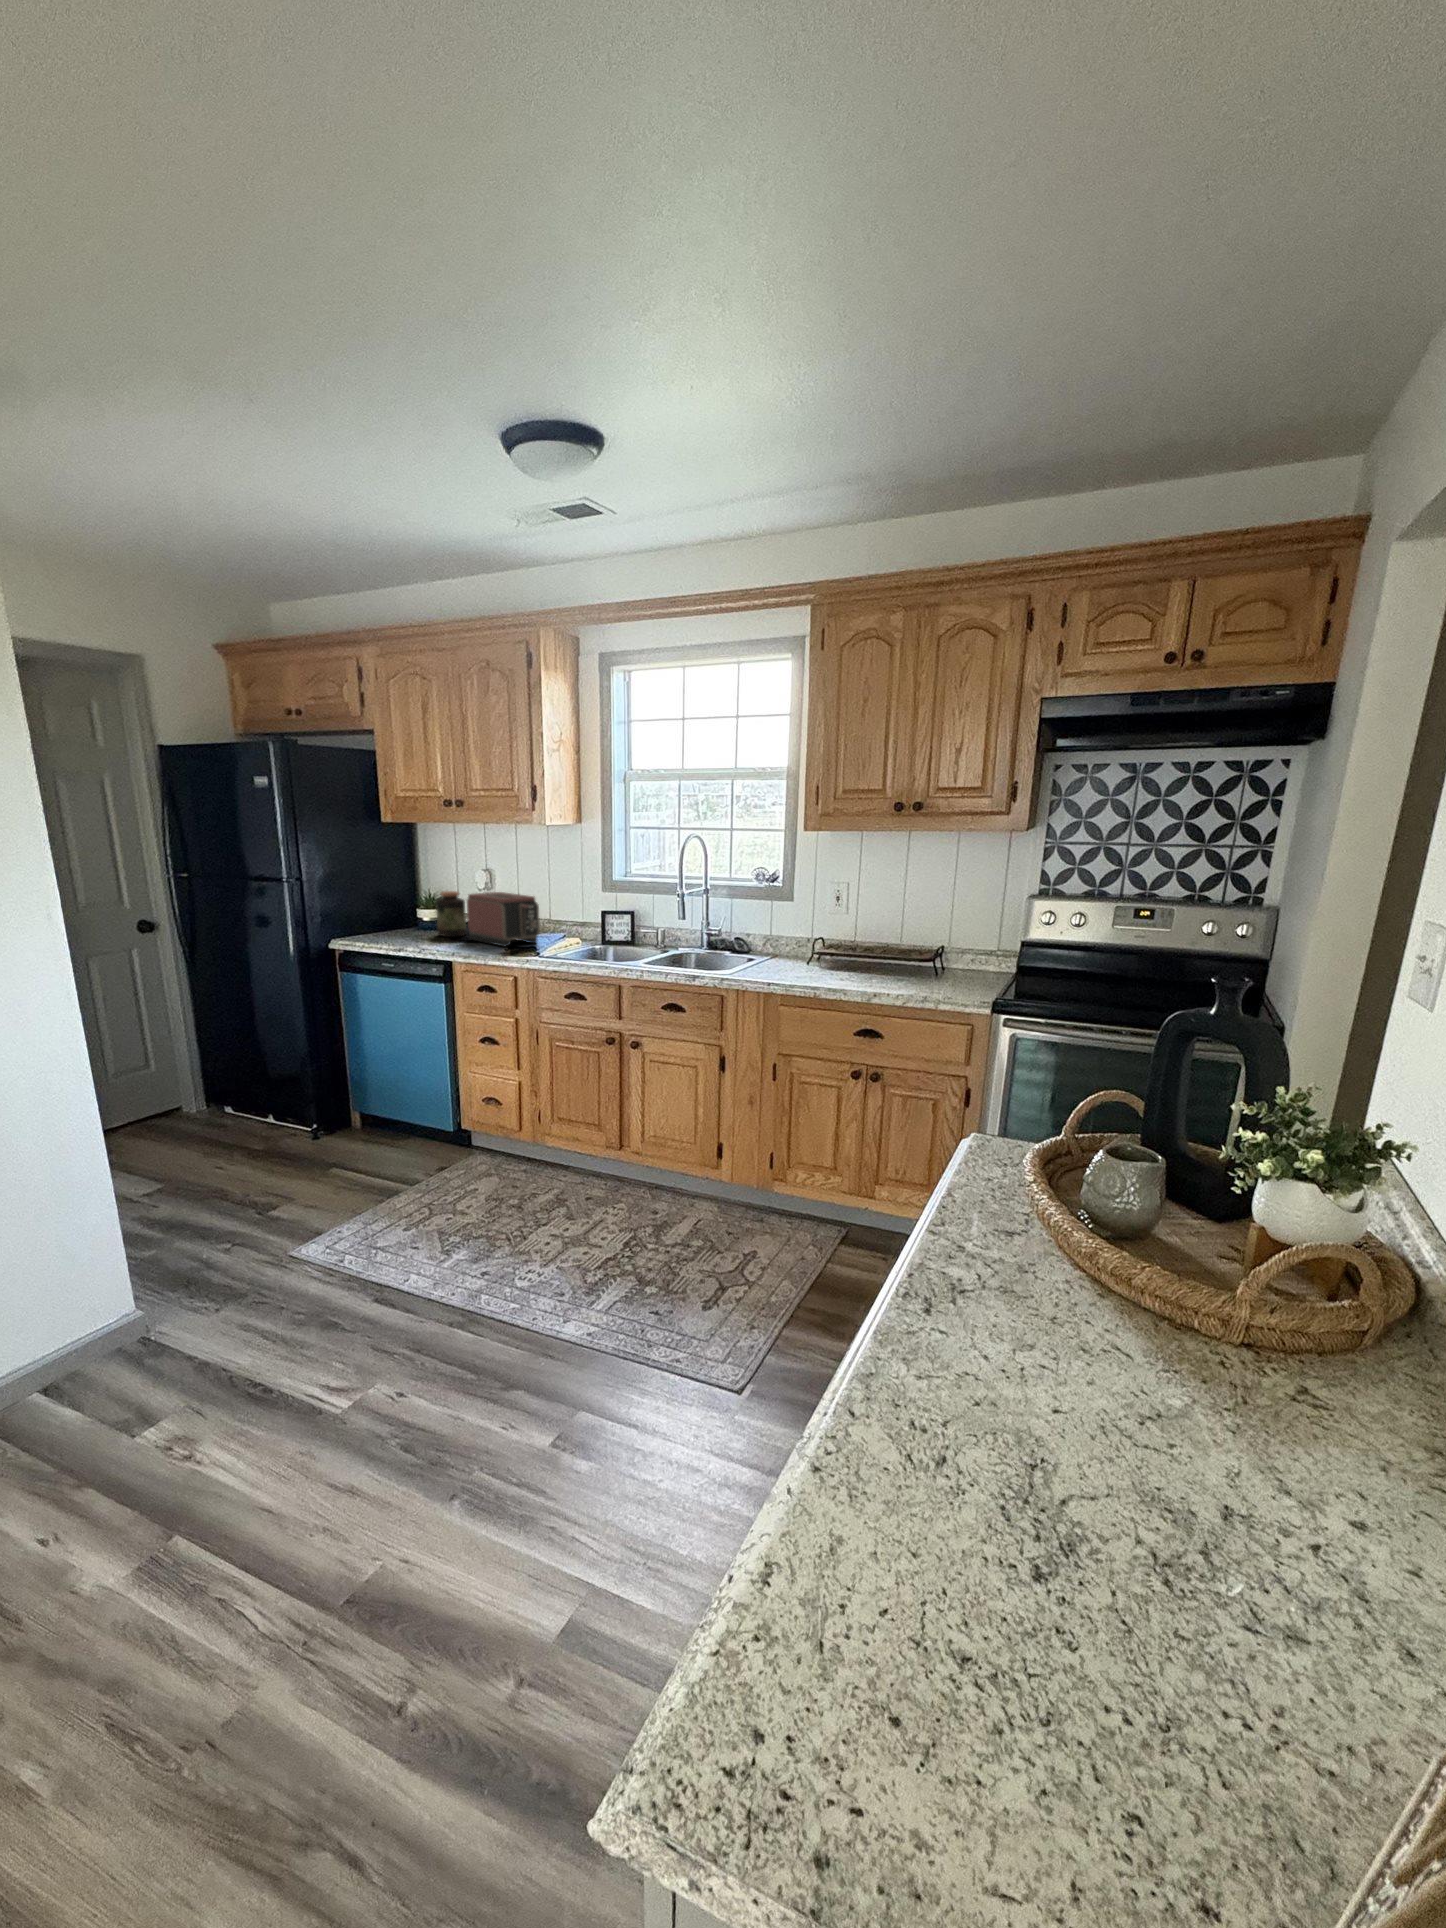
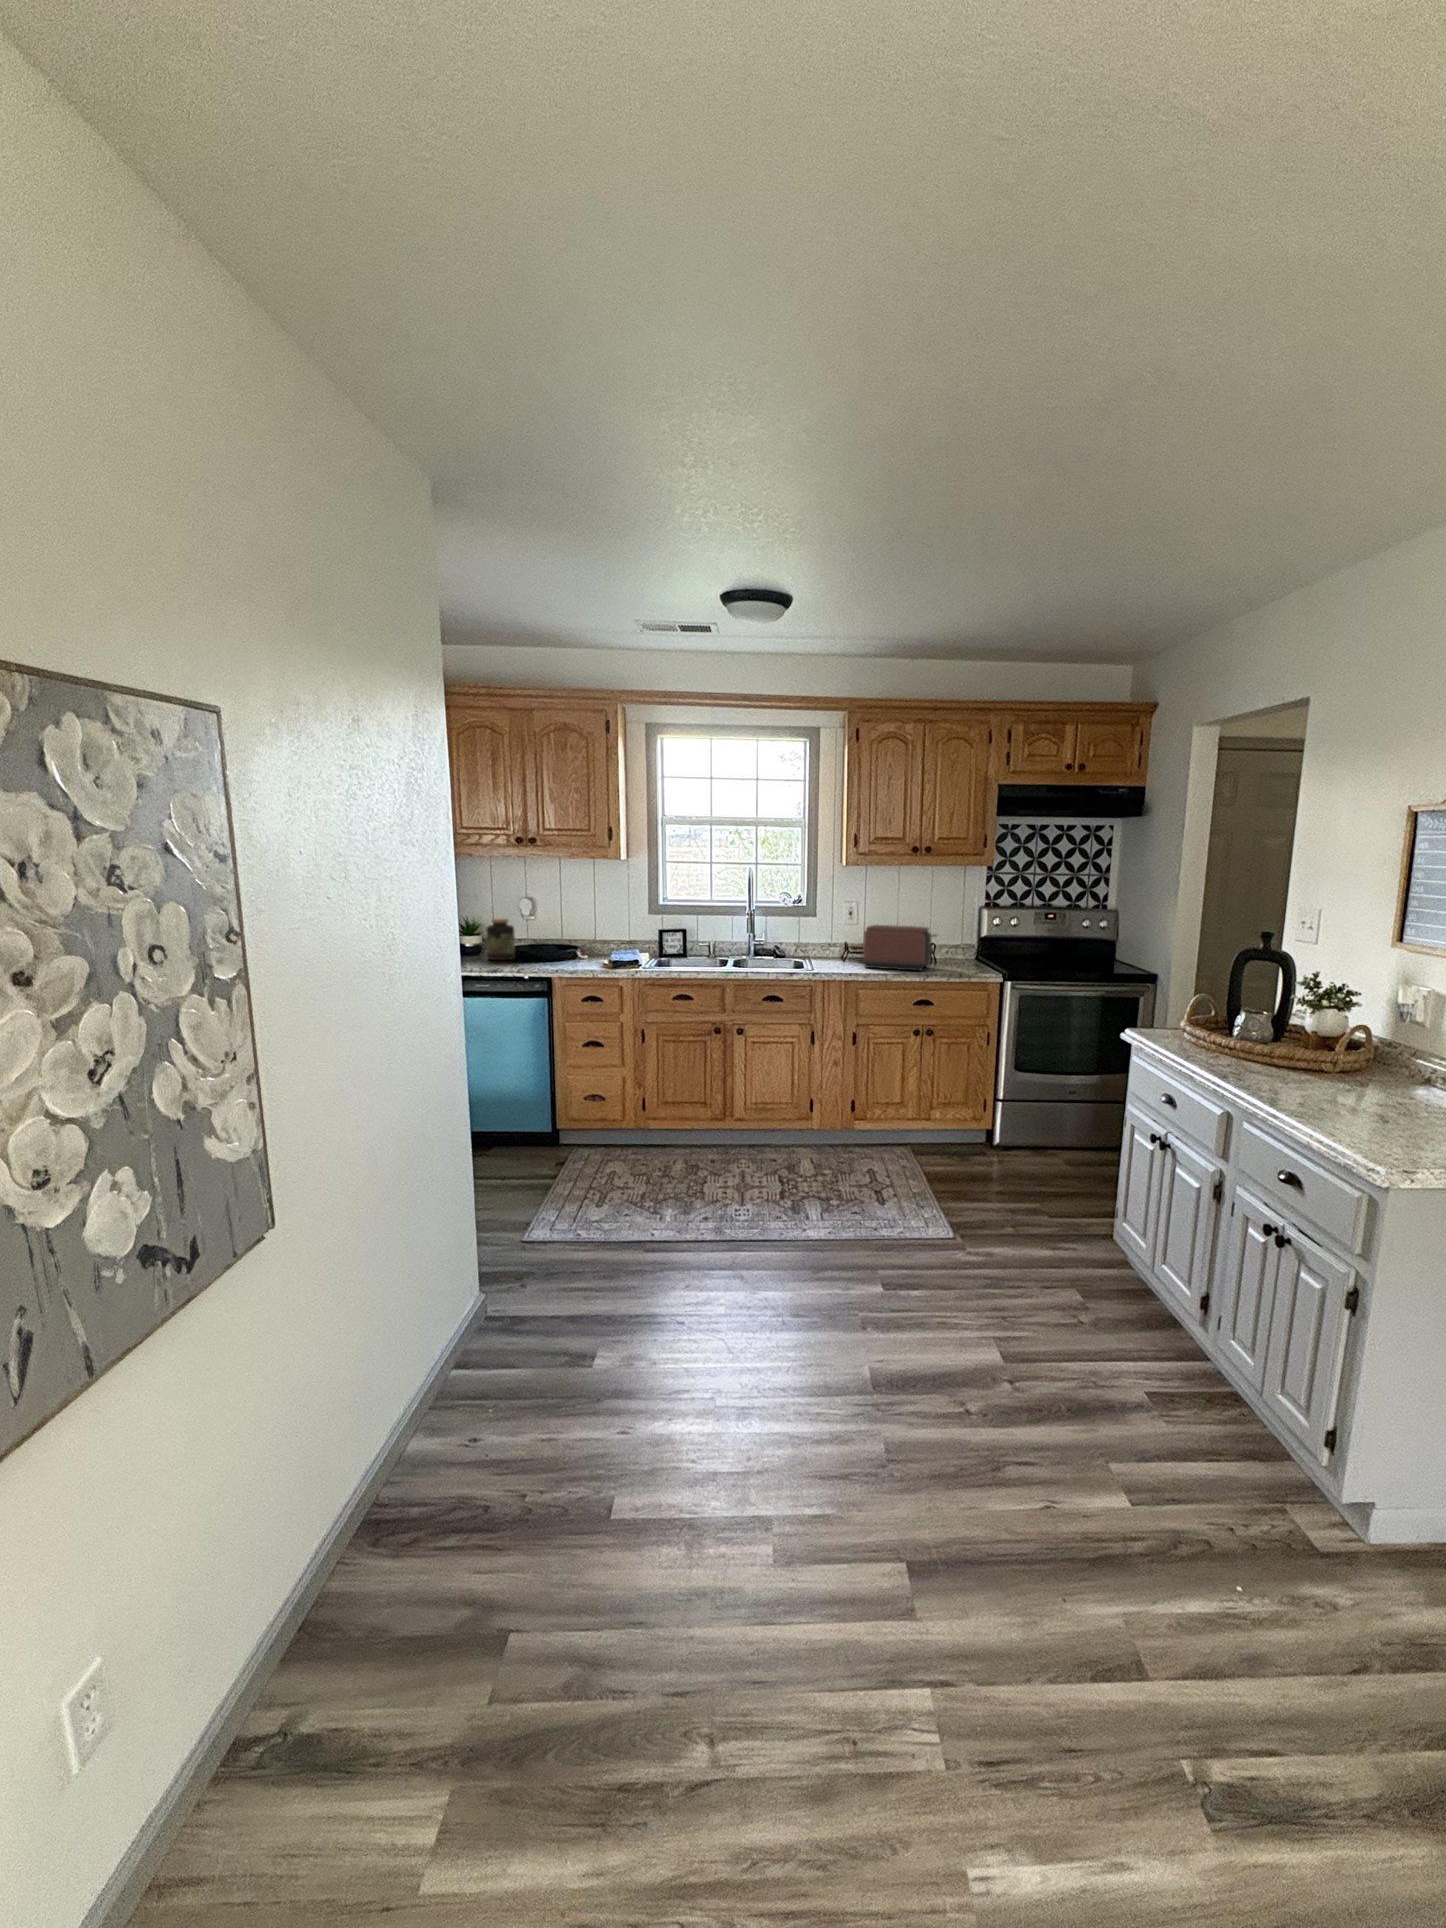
toaster: present [467,892,540,947] -> present [863,925,936,971]

